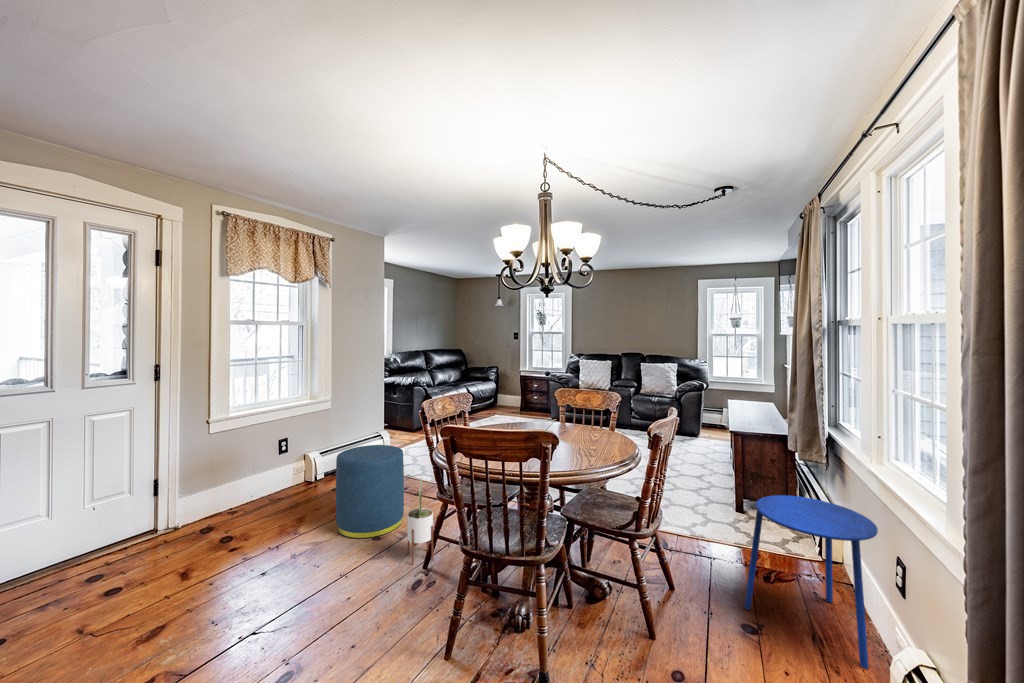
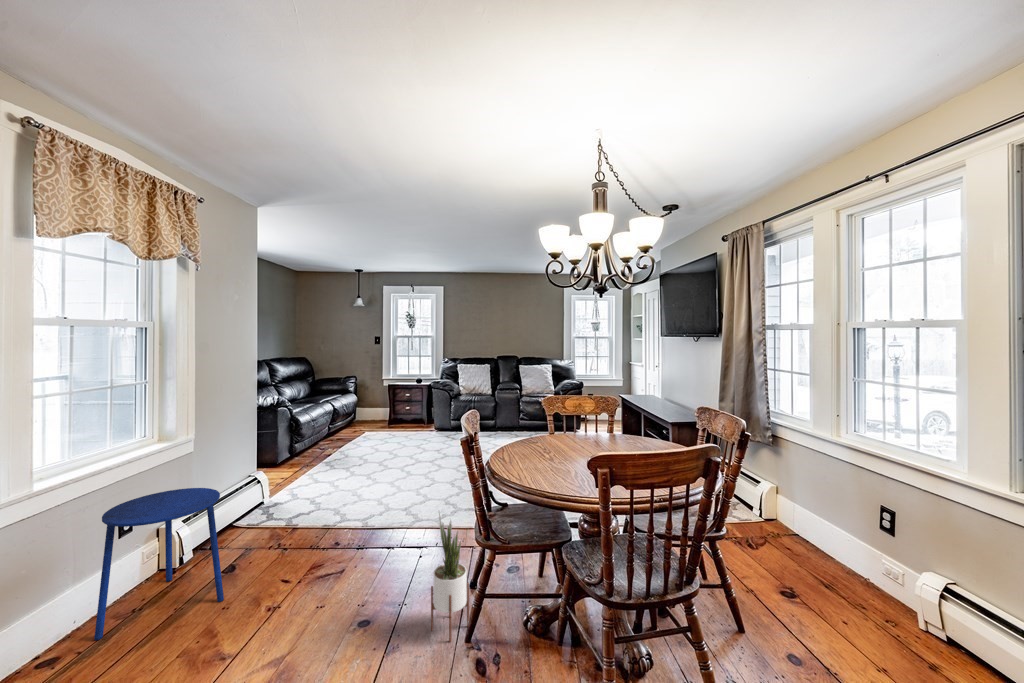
ottoman: present [336,445,404,539] -> none [285,490,383,635]
side table: present [744,495,878,669] -> present [94,488,224,640]

